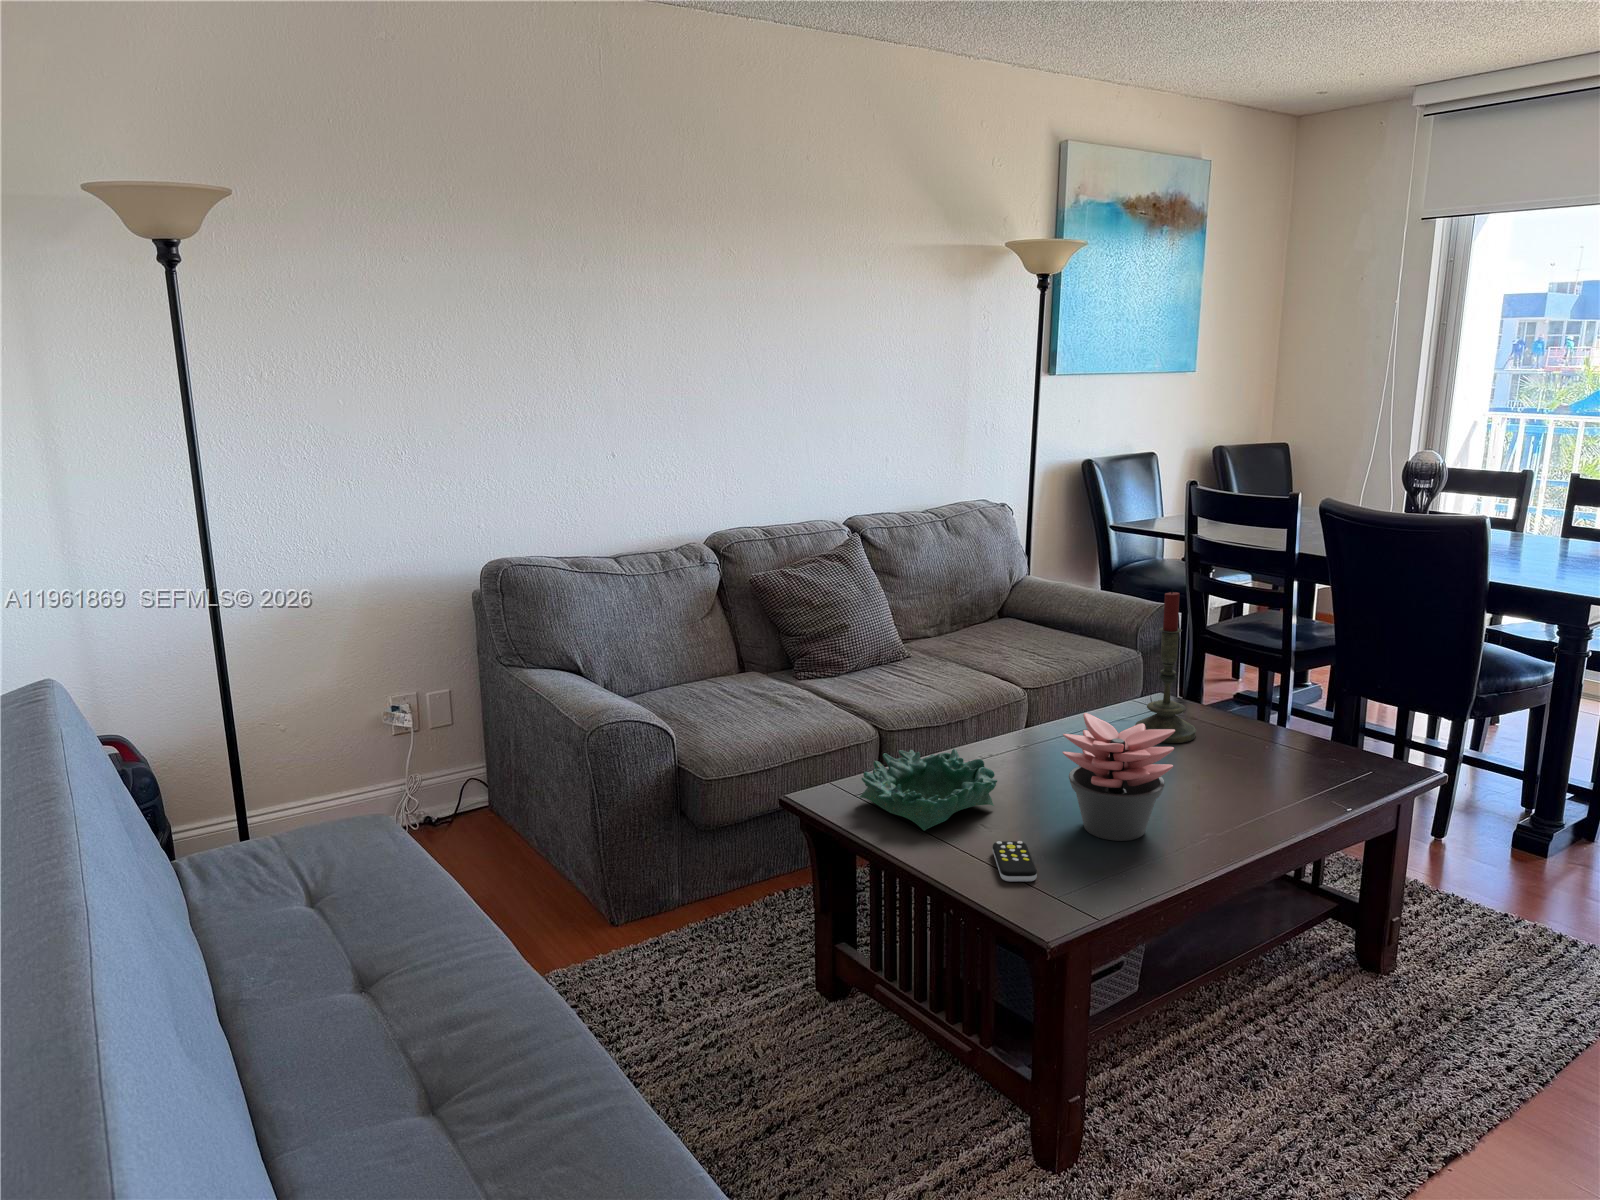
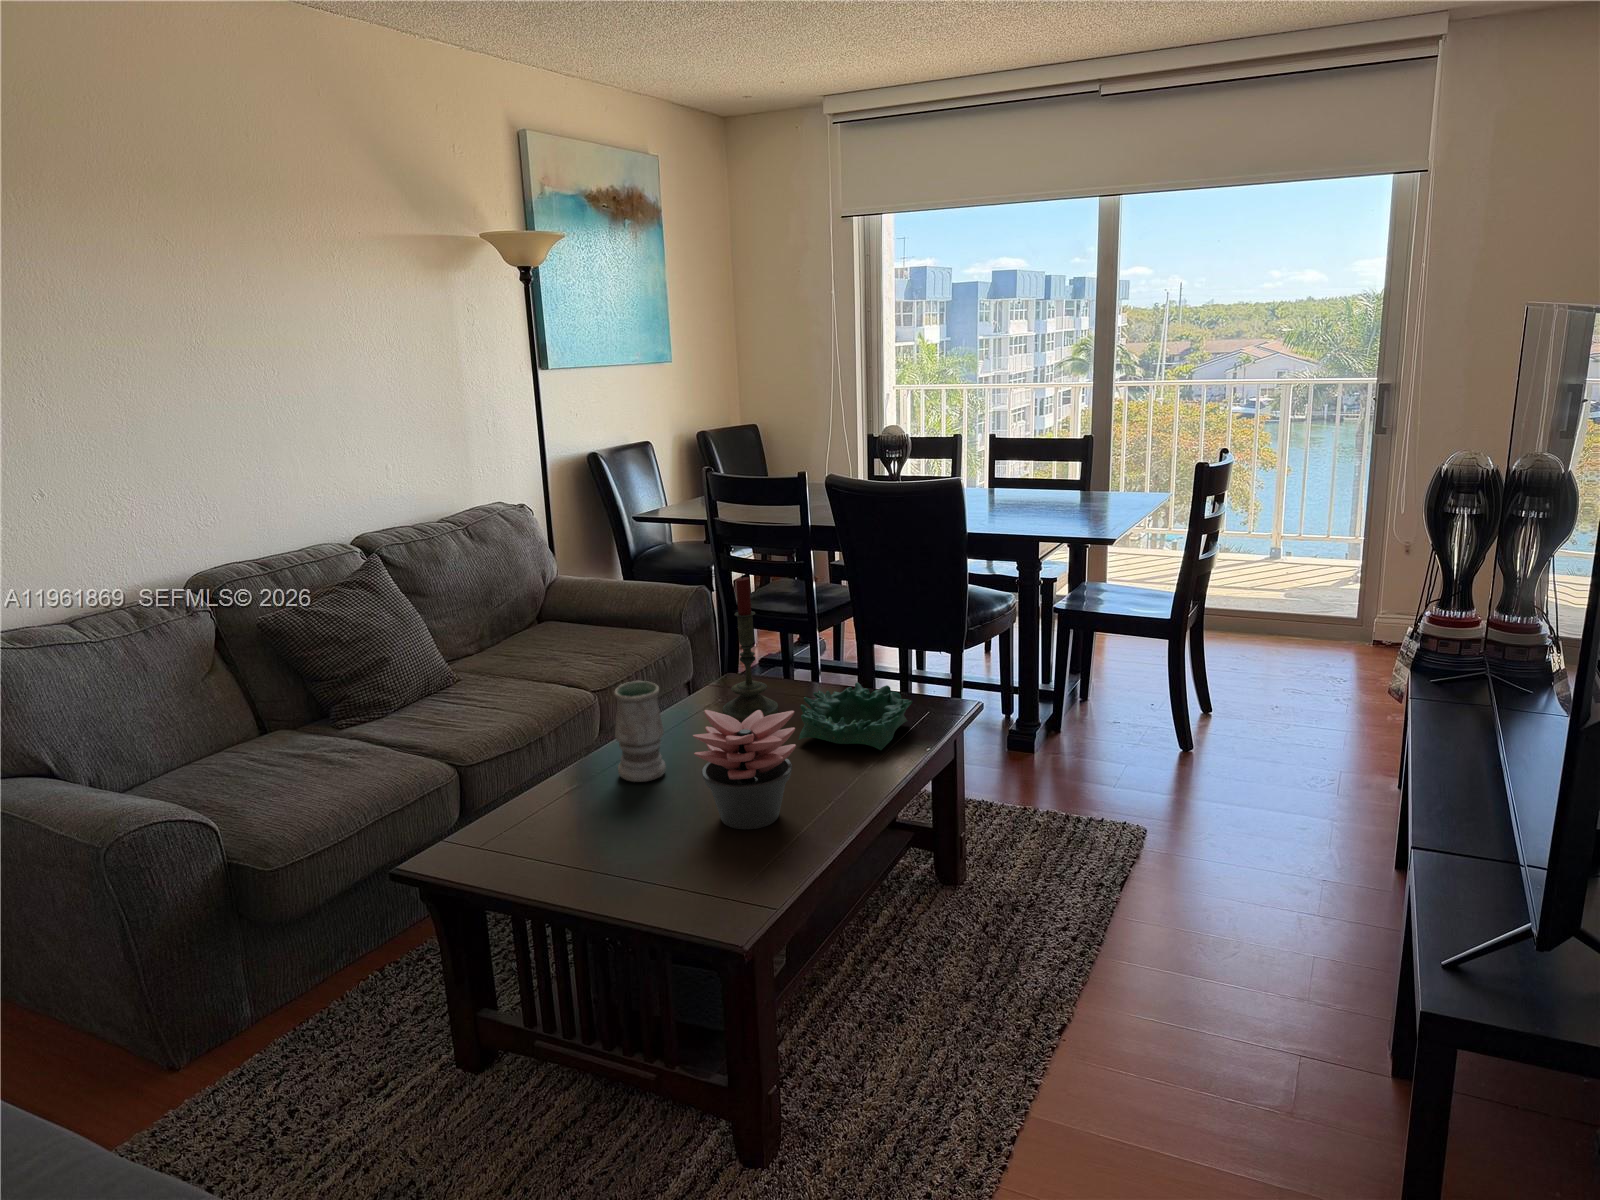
vase: none [1005,676,1054,775] -> present [614,681,666,782]
decorative bowl: present [859,749,997,831] -> present [799,682,912,750]
remote control: present [992,841,1037,882] -> none [648,852,703,897]

